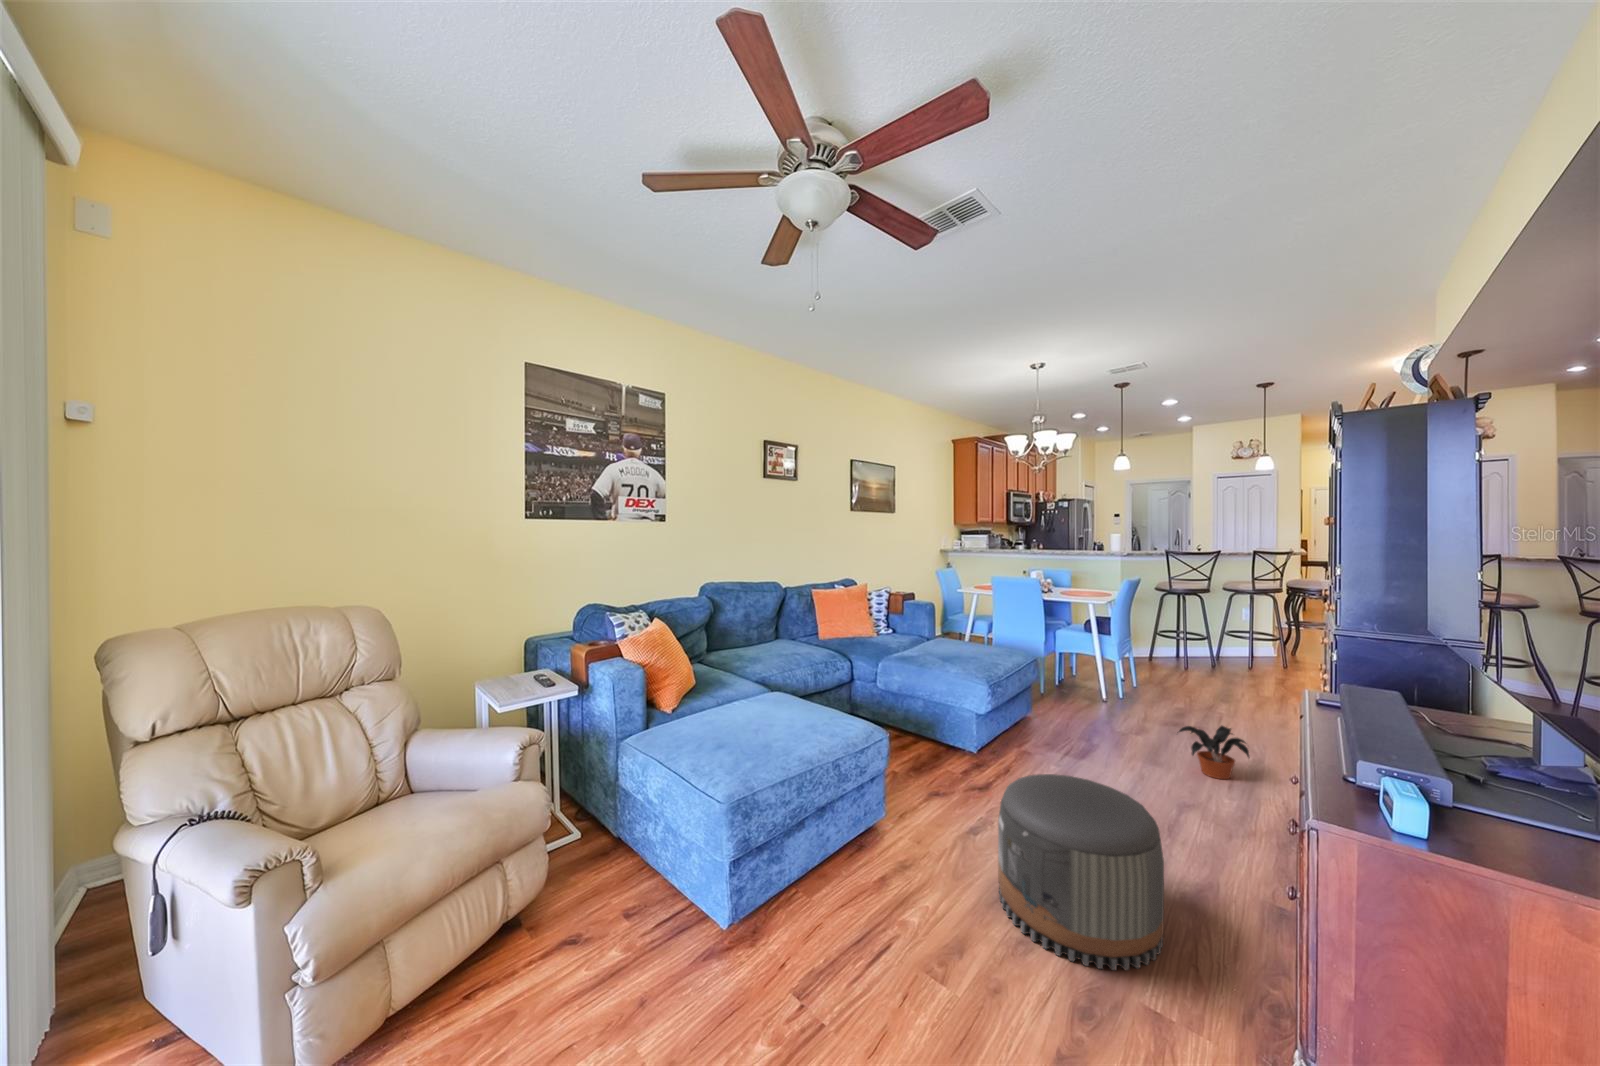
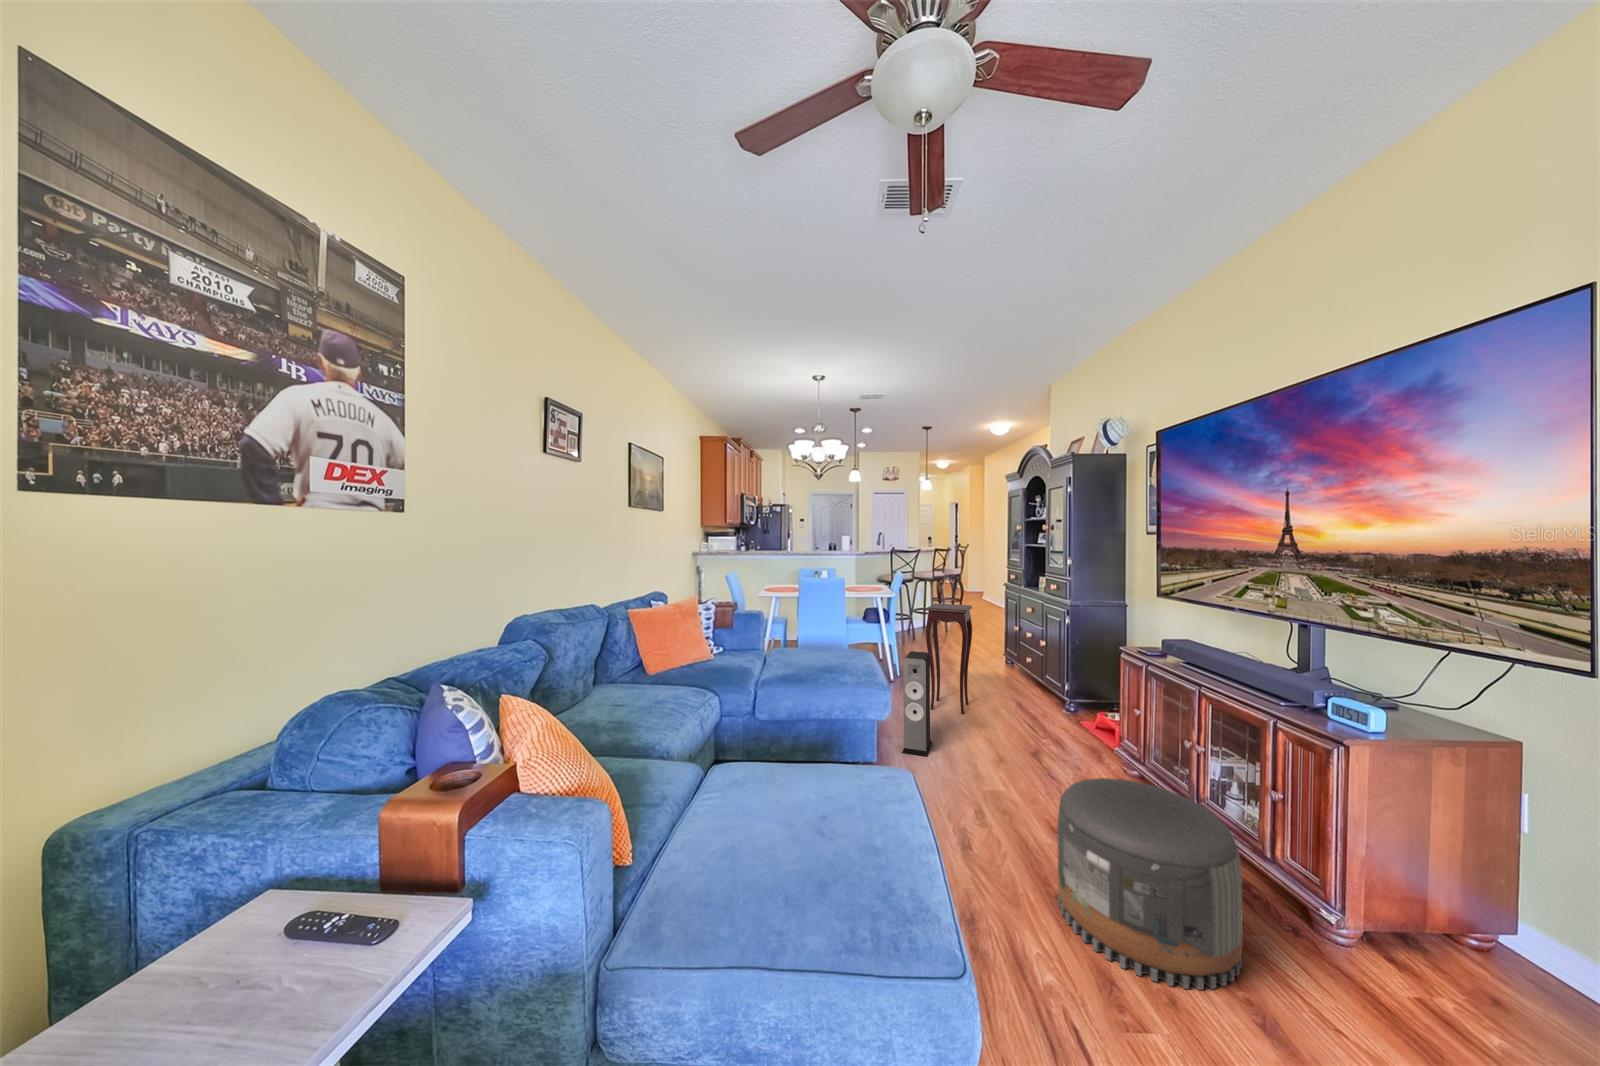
side table: none [1111,613,1183,740] -> present [926,603,972,714]
speaker: none [1028,654,1074,758] -> present [902,651,932,756]
potted plant: present [1179,726,1250,779] -> none [1003,691,1058,736]

